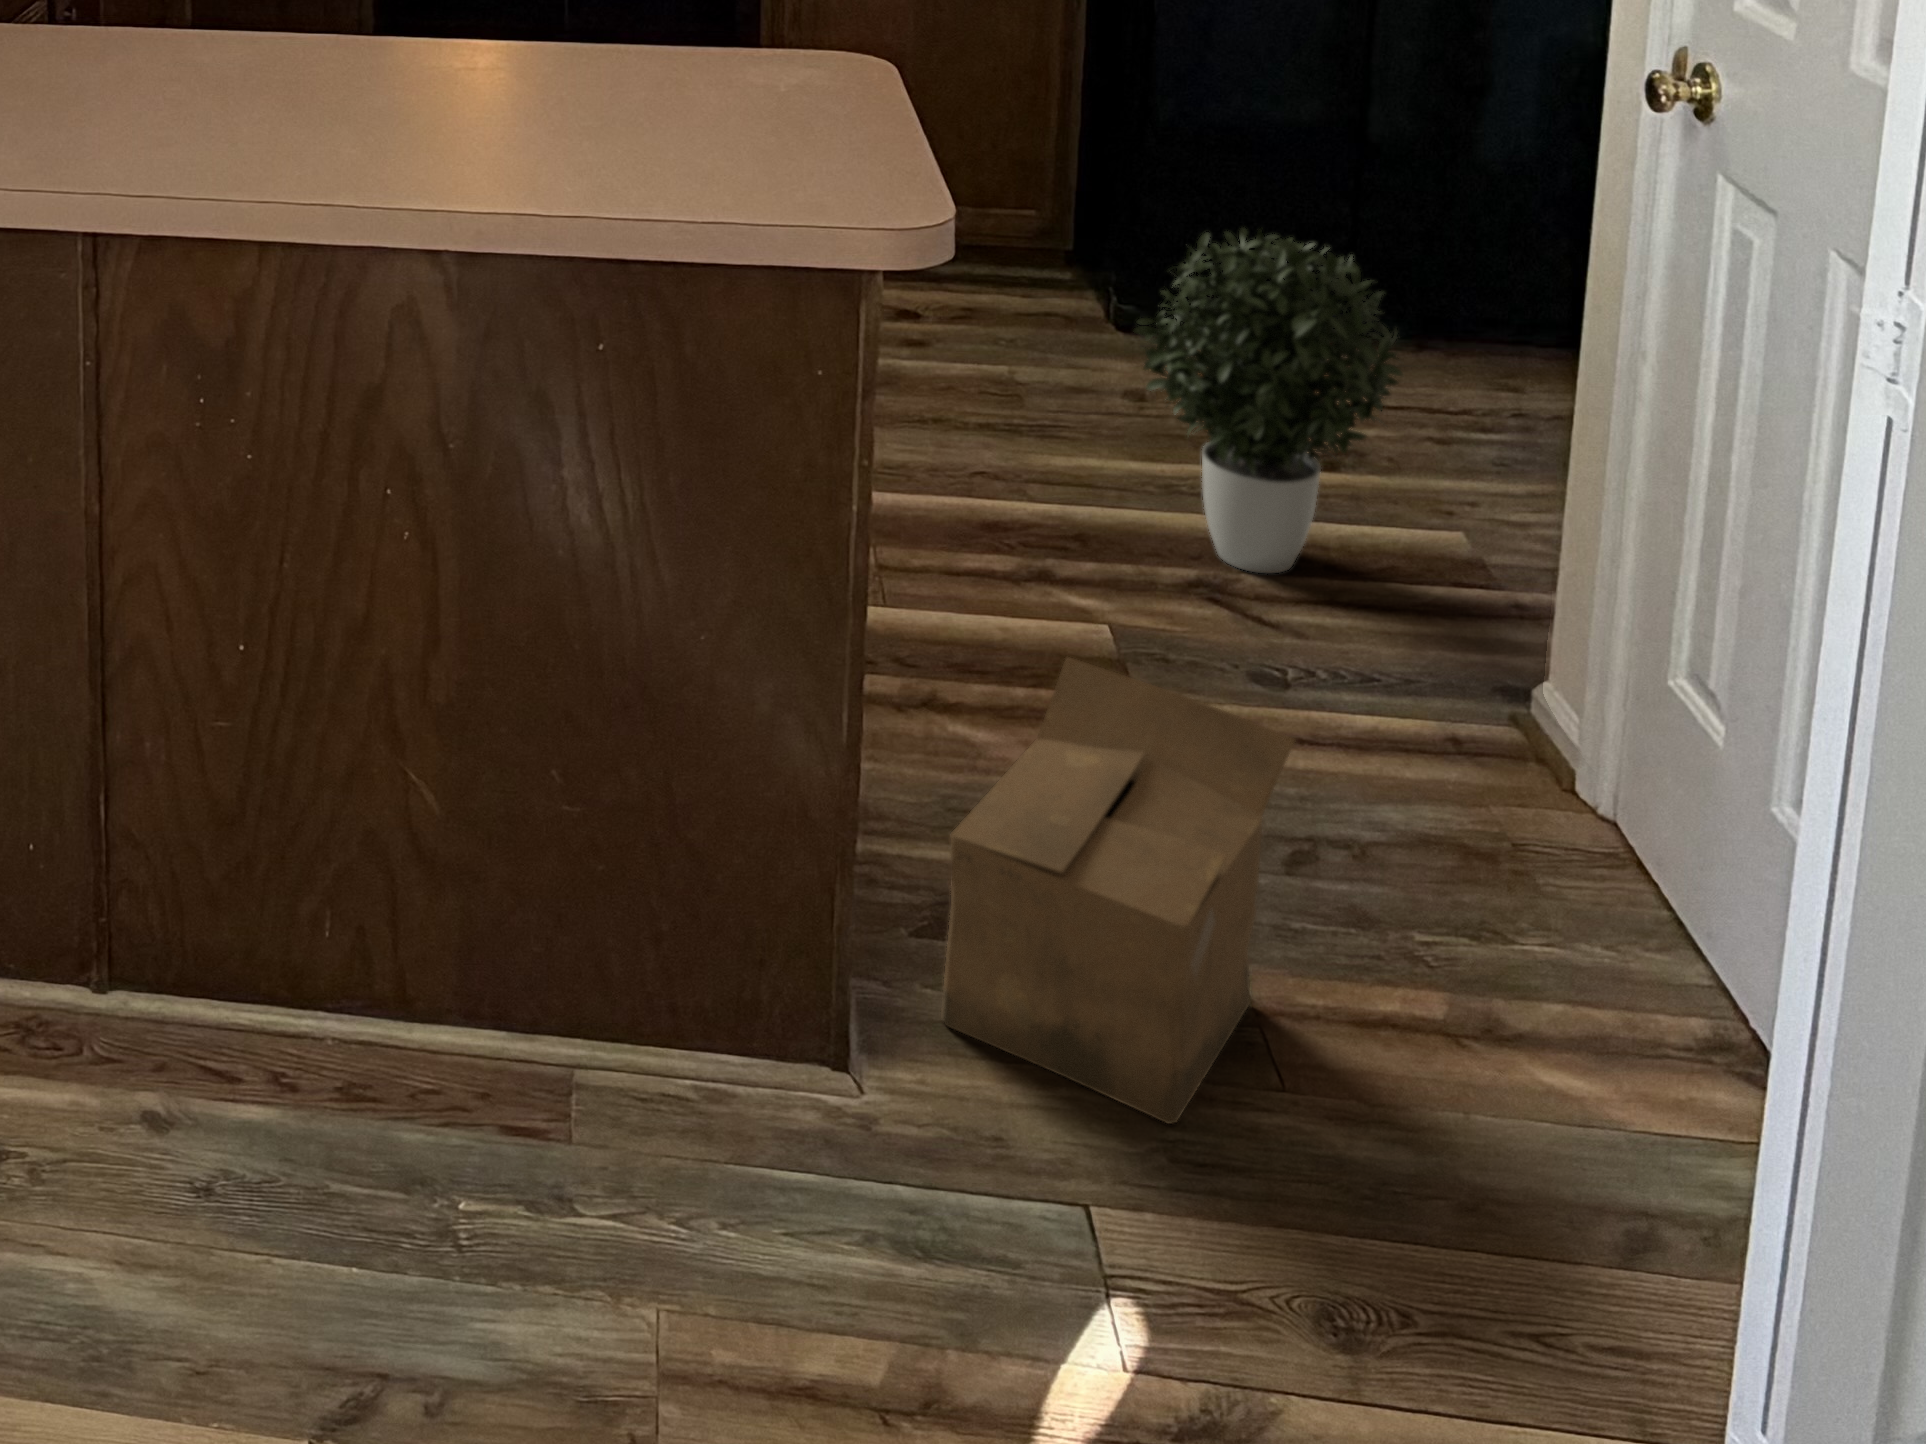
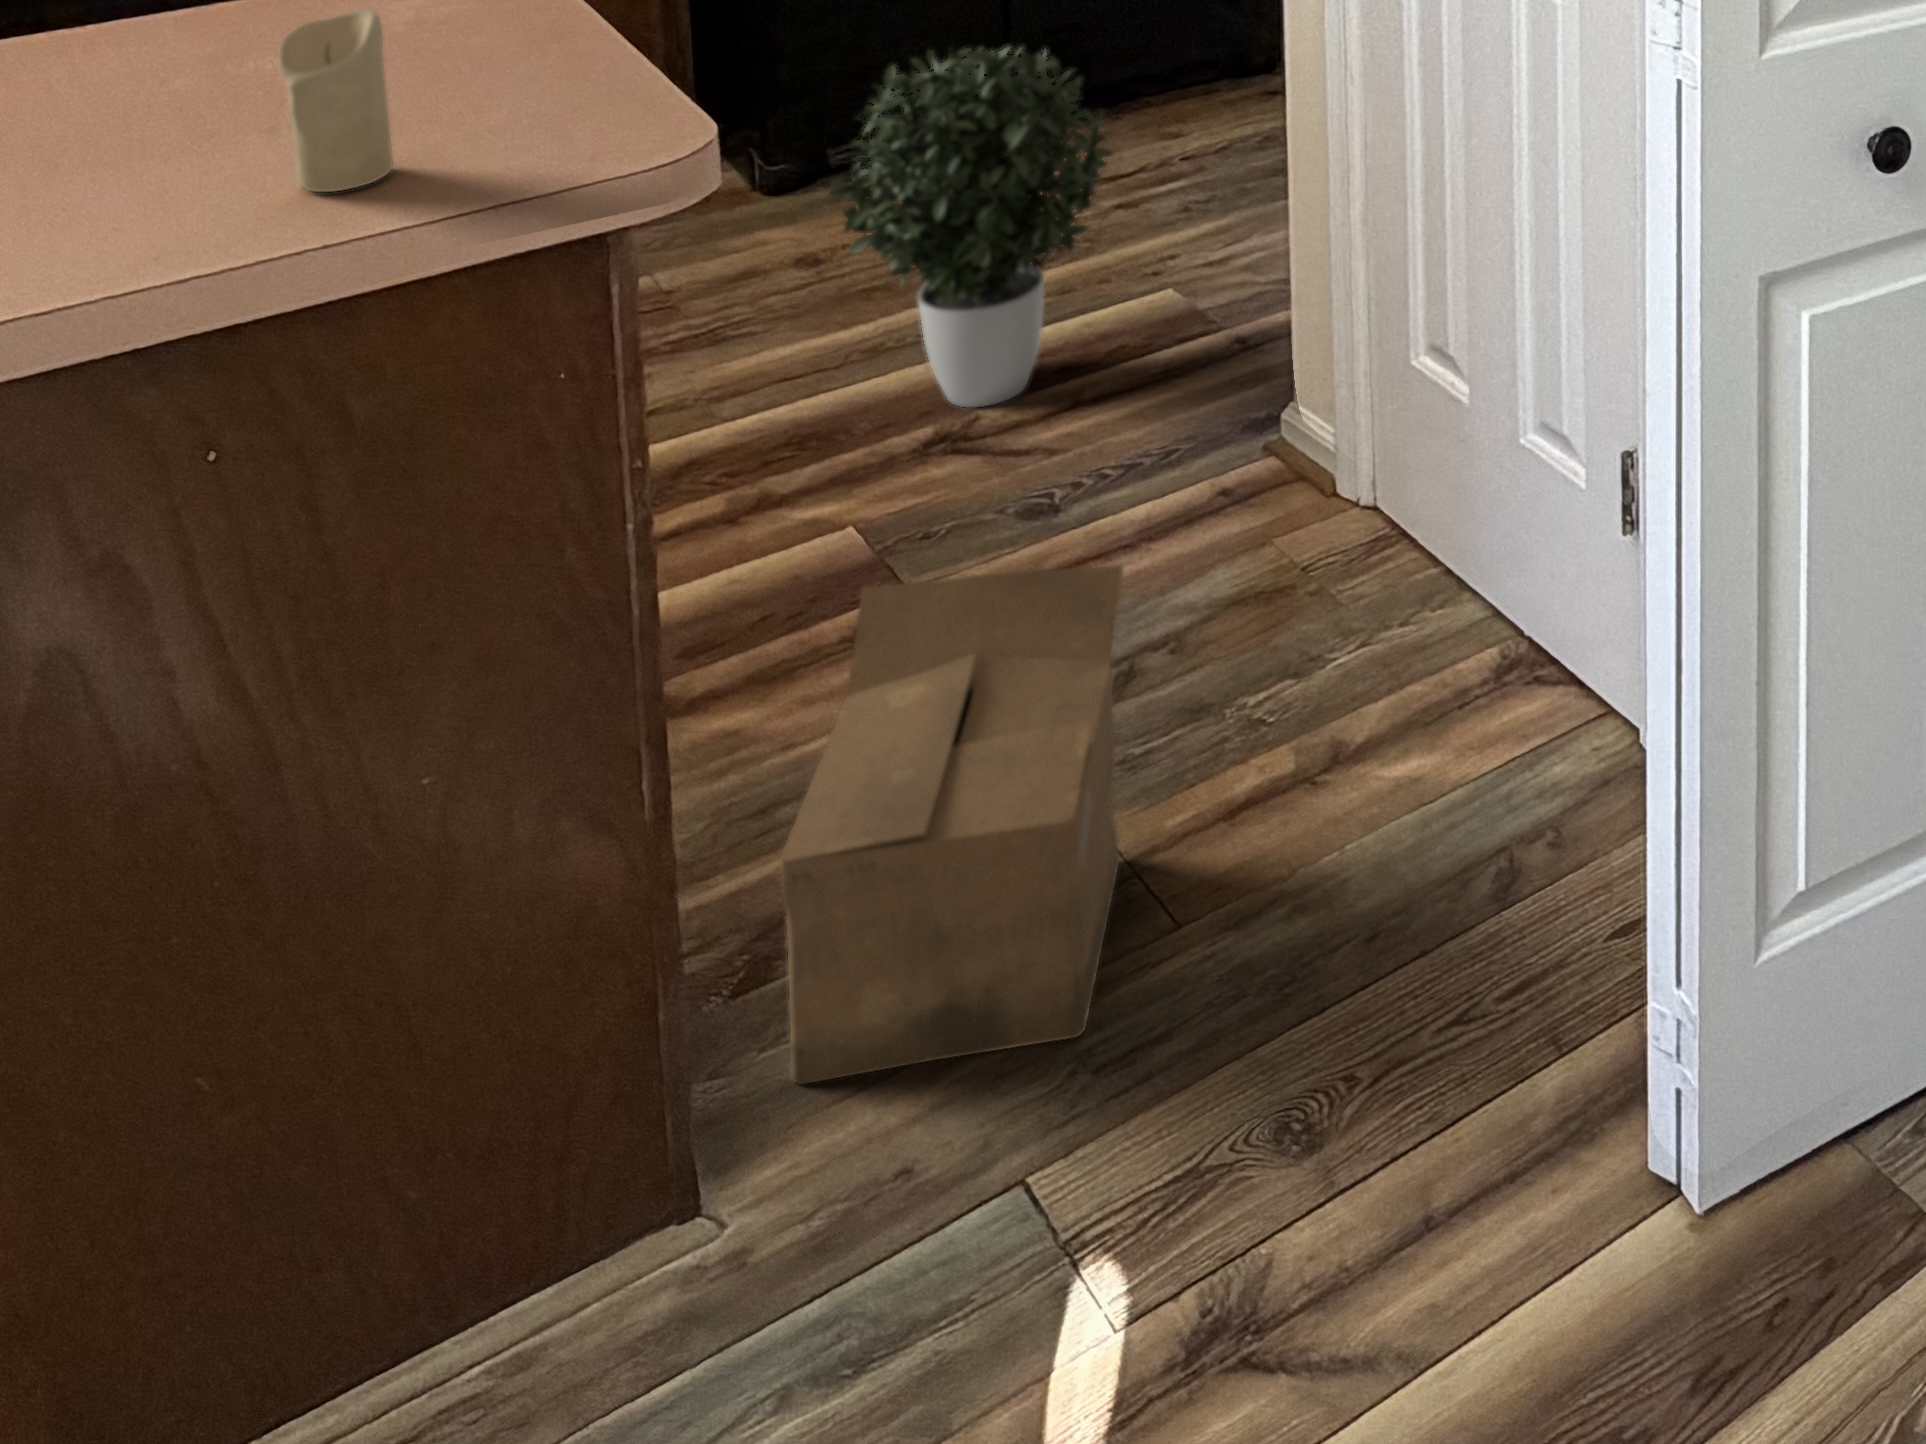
candle: none [679,54,742,183] -> present [278,10,393,192]

